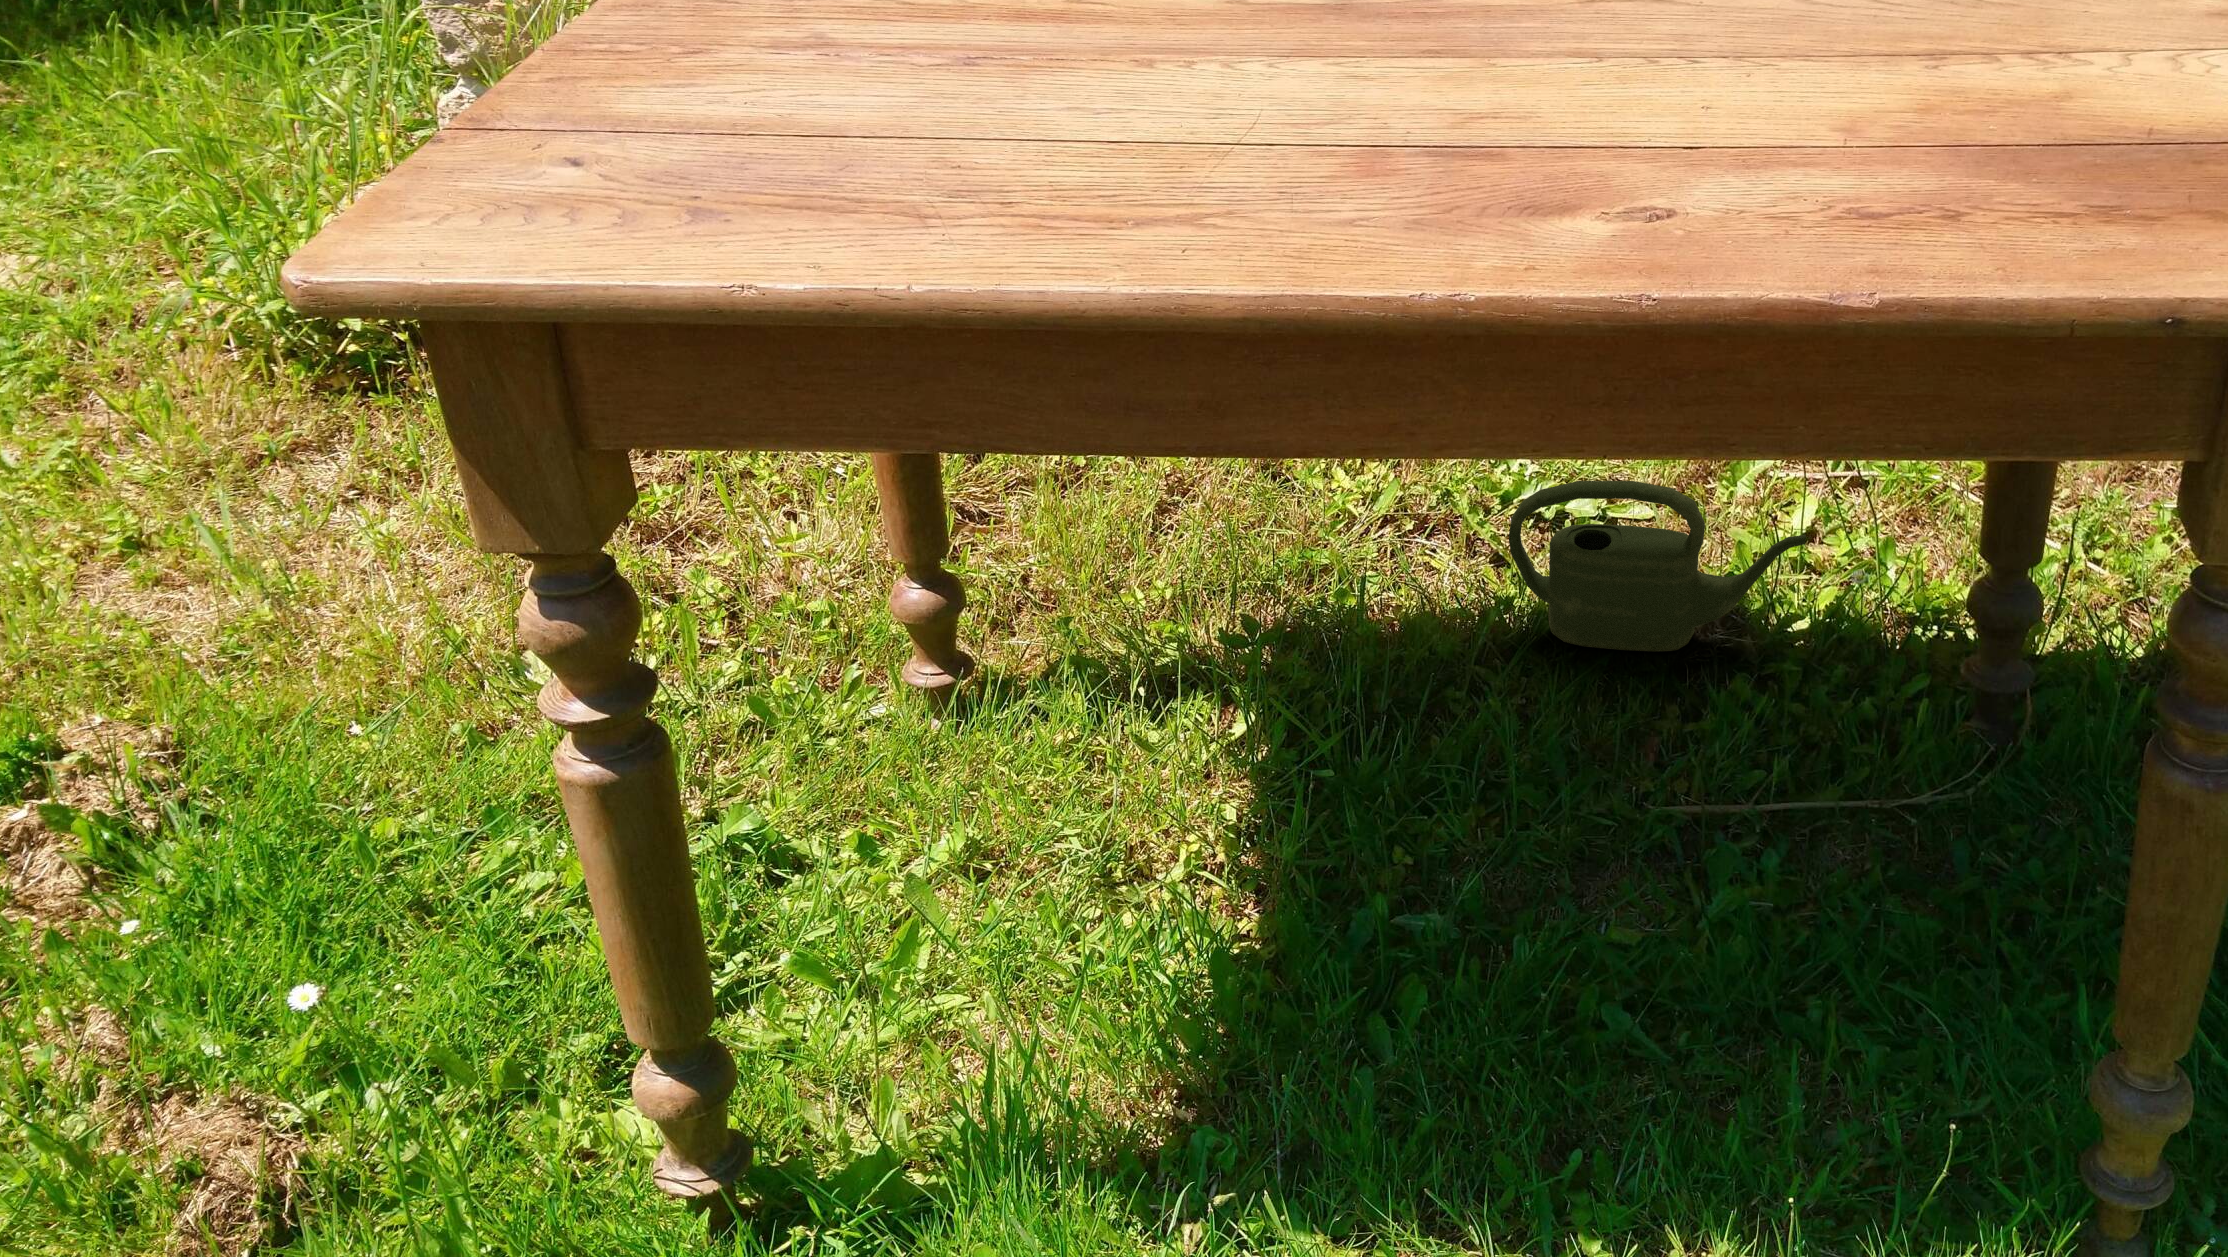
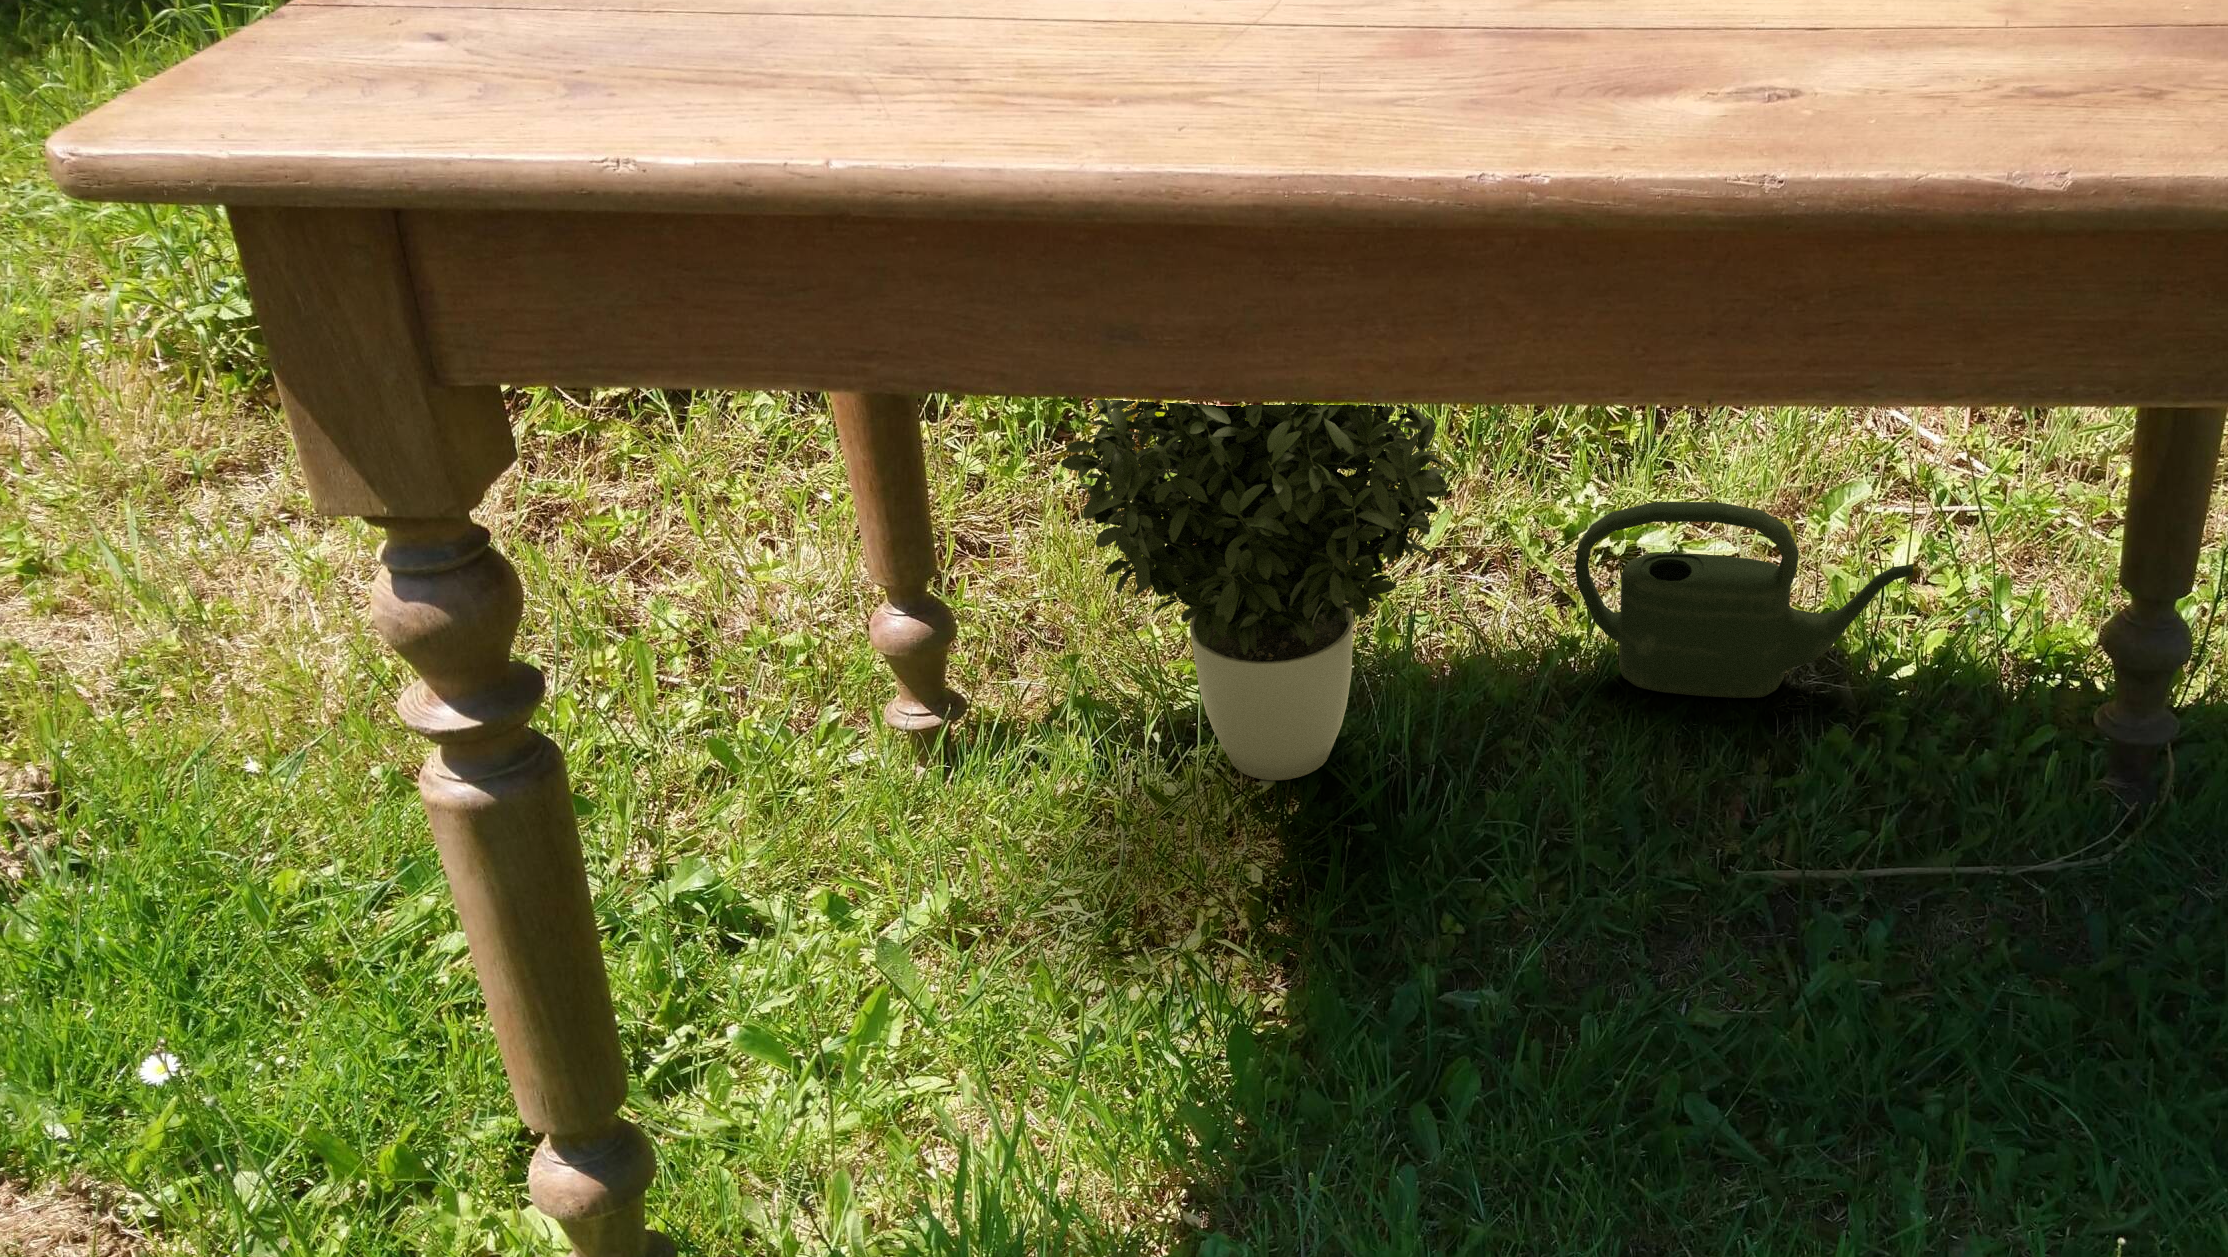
potted plant: none [1059,295,1397,730] -> present [1061,400,1449,780]

